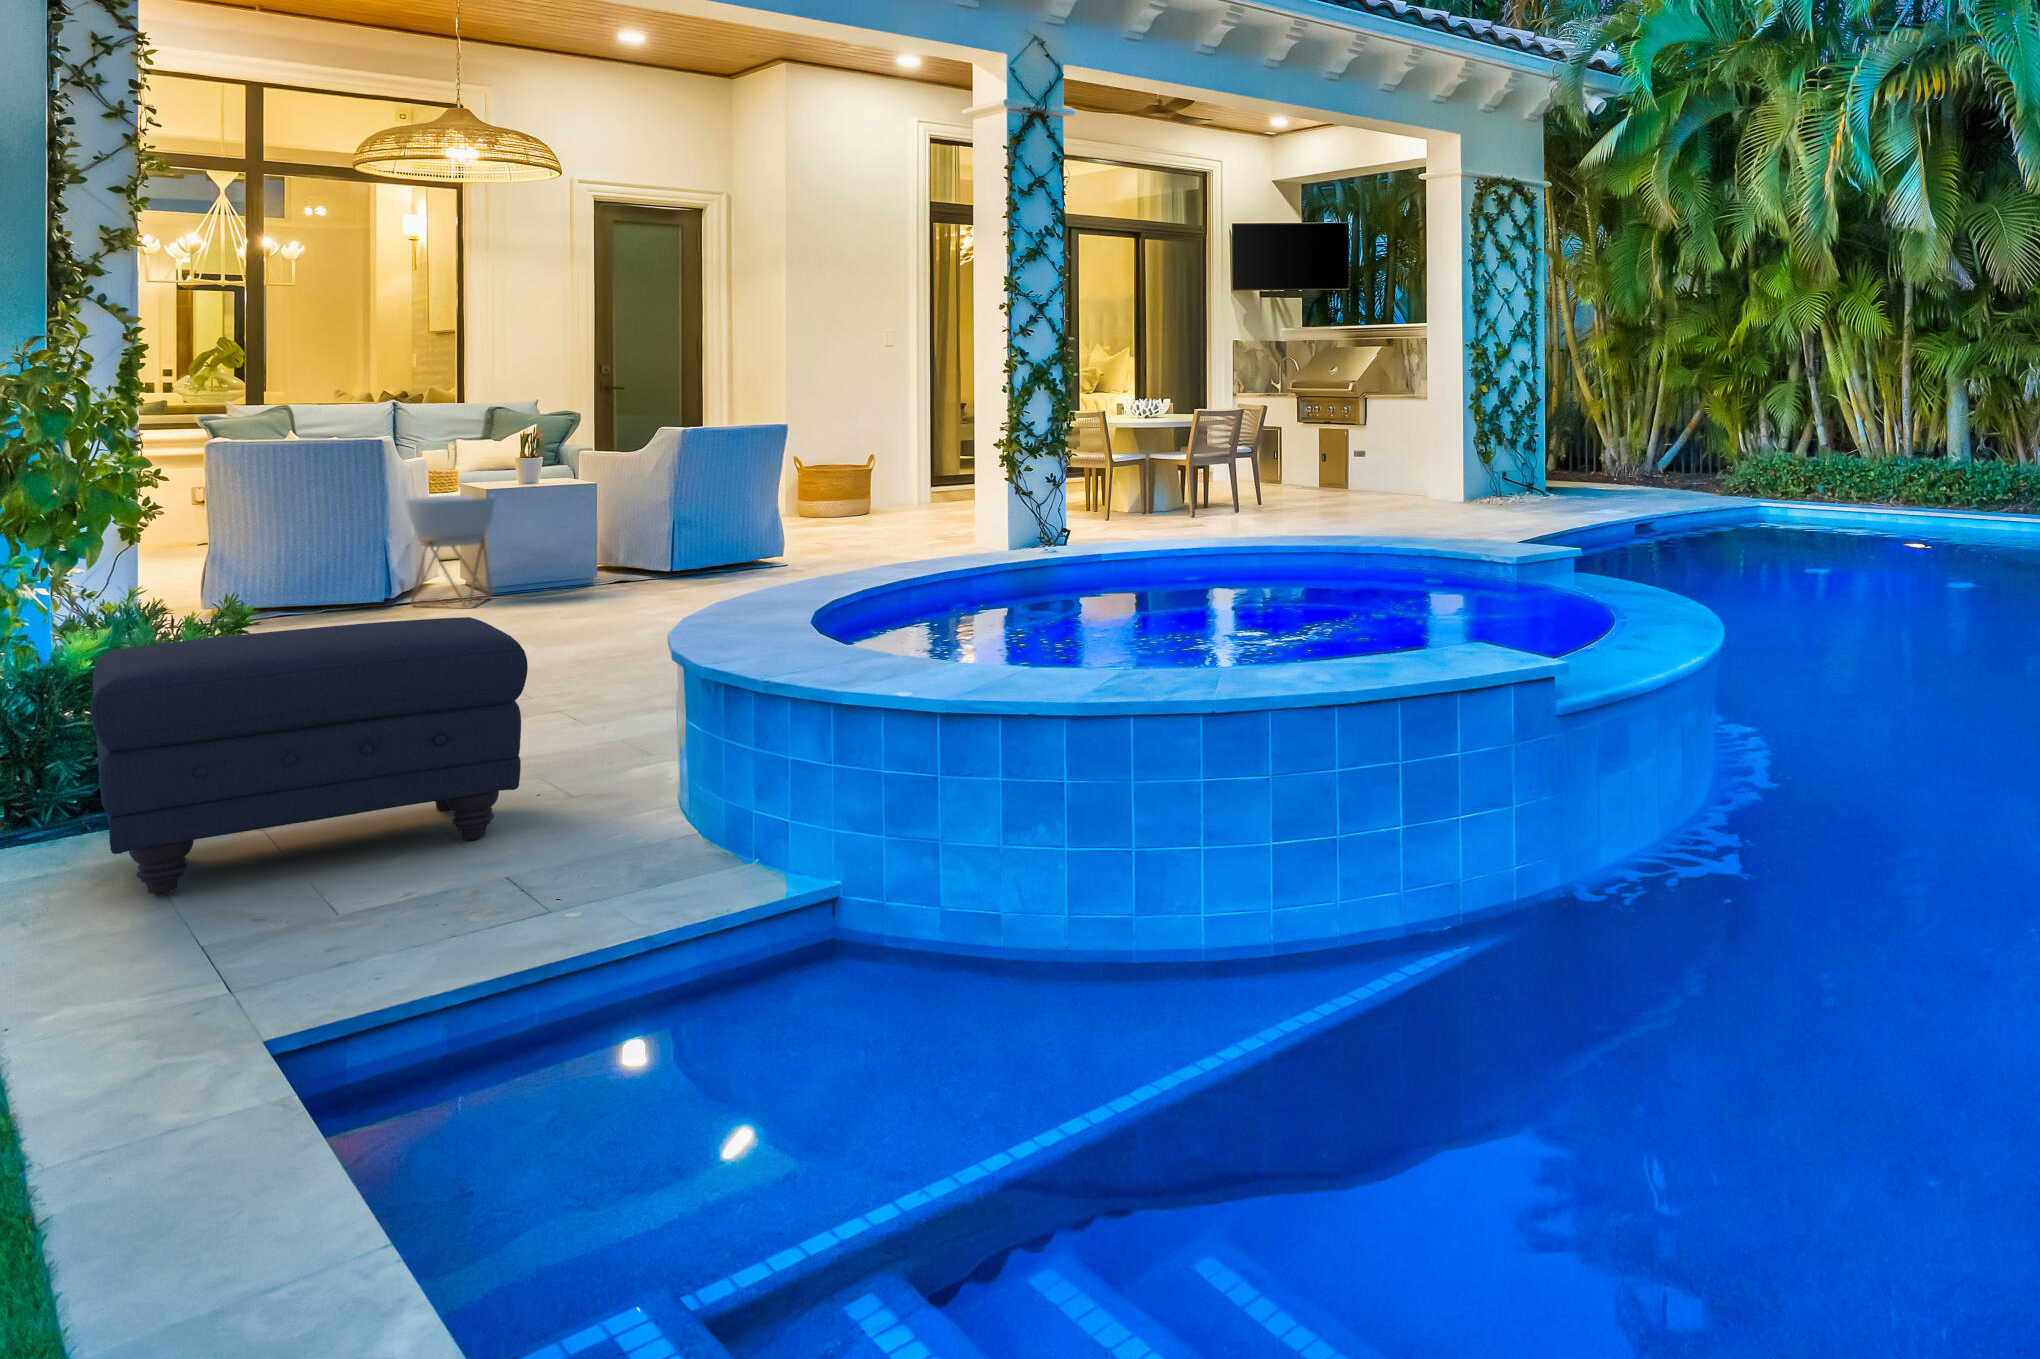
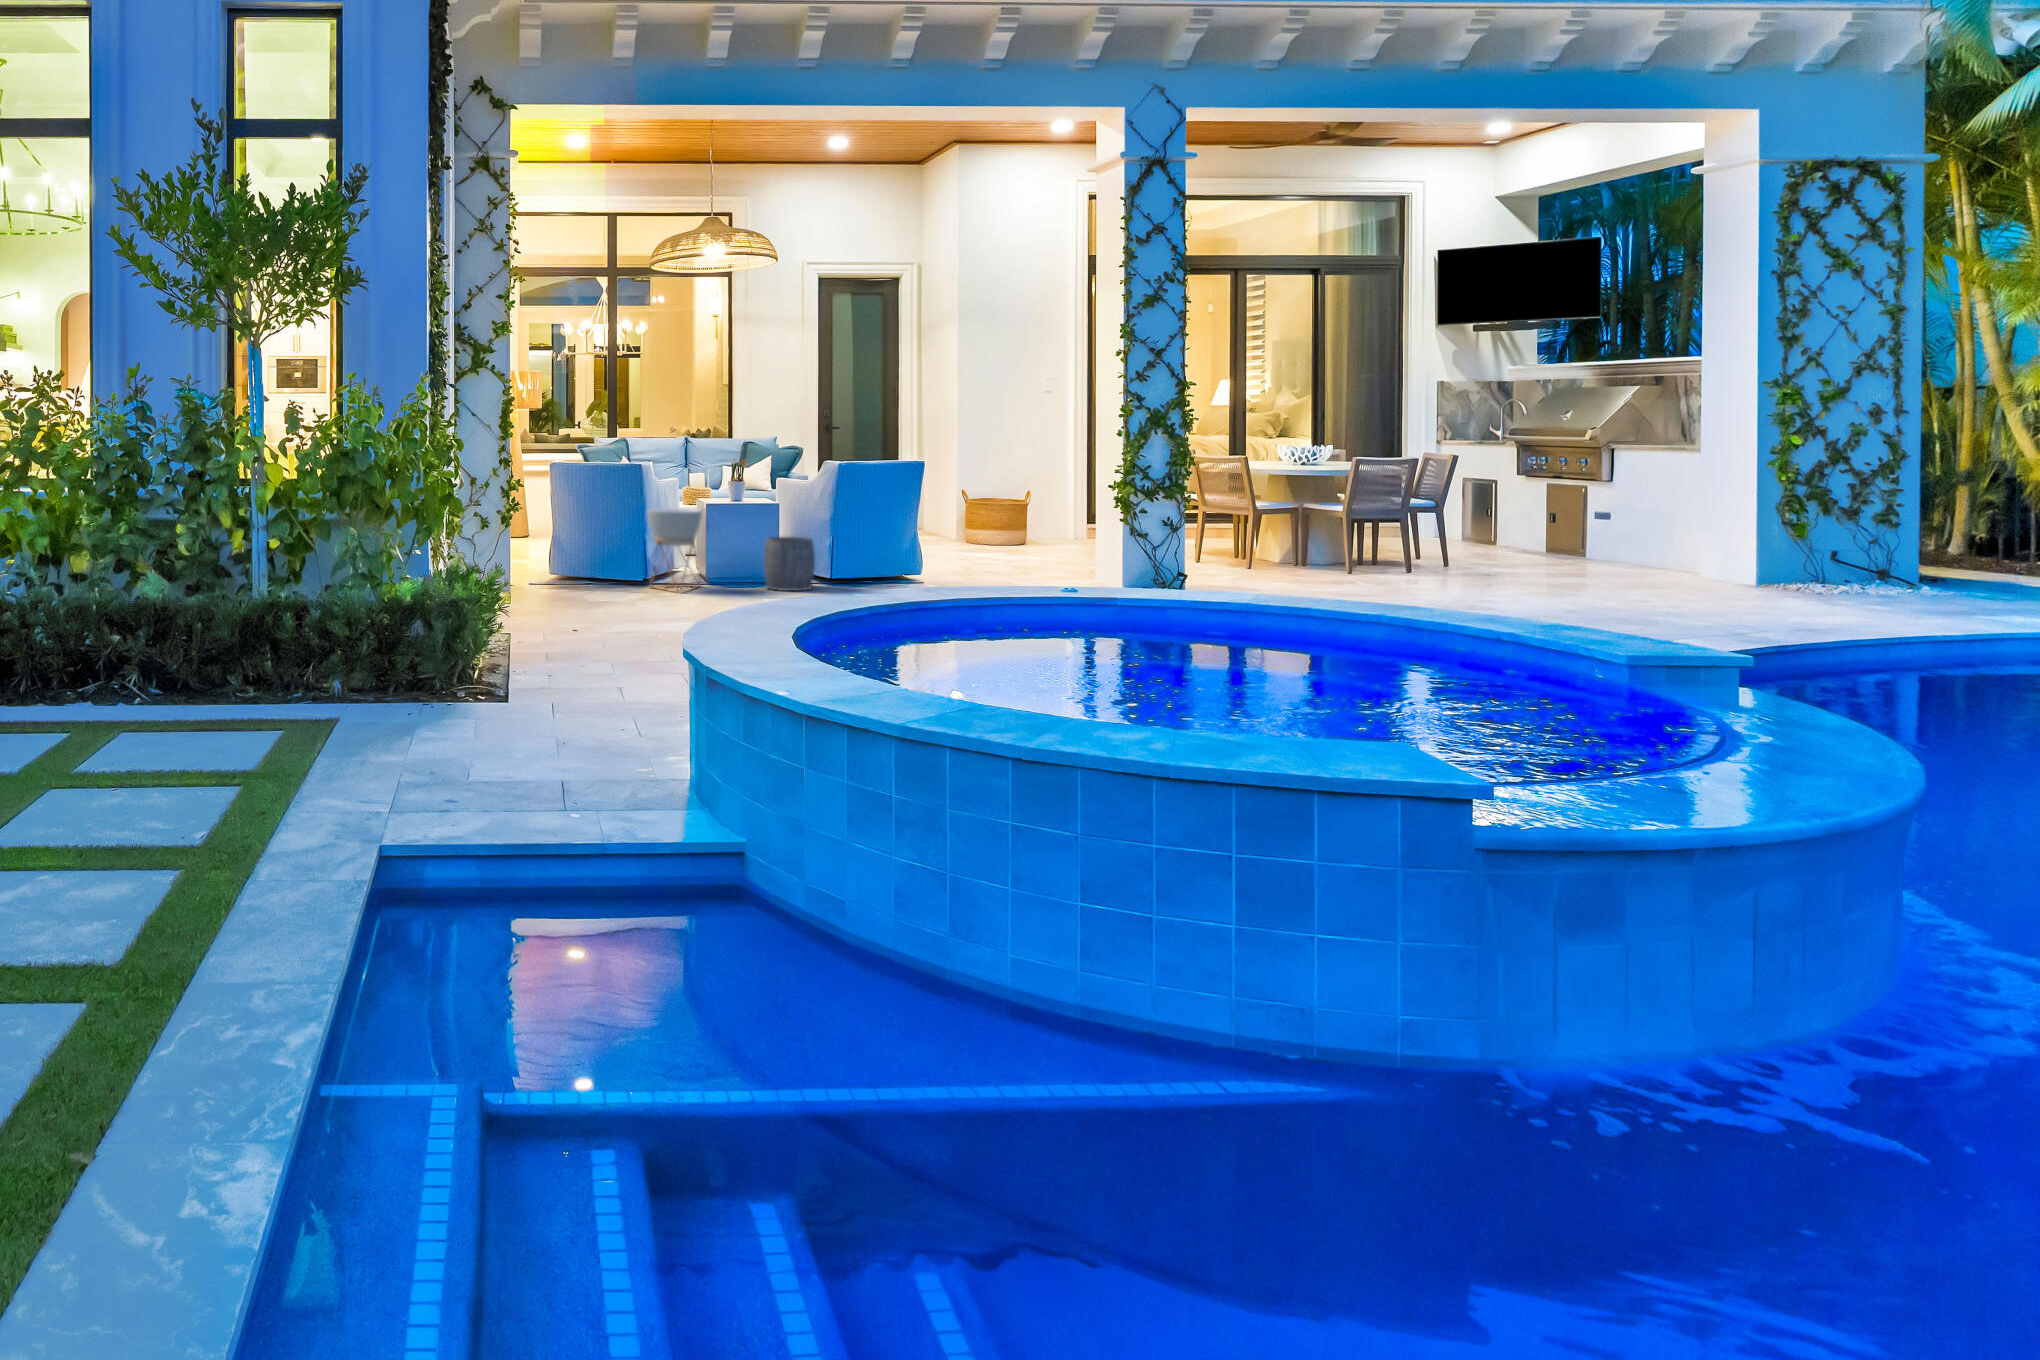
woven basket: none [586,523,658,591] -> present [764,537,815,591]
ottoman: present [91,617,528,895] -> none [280,603,545,781]

